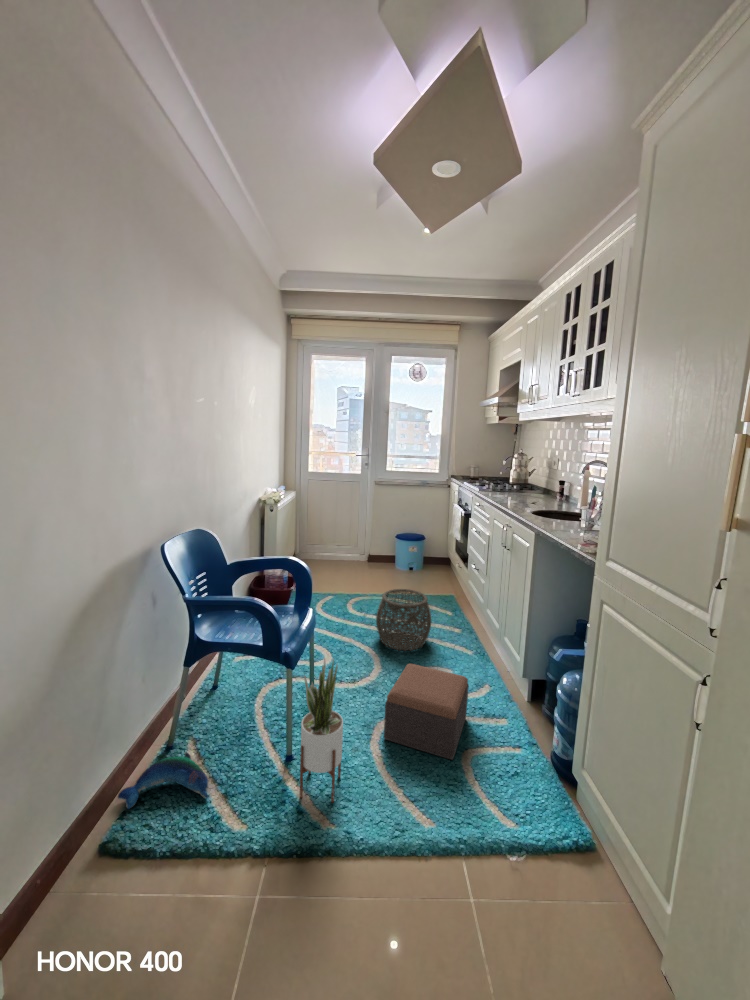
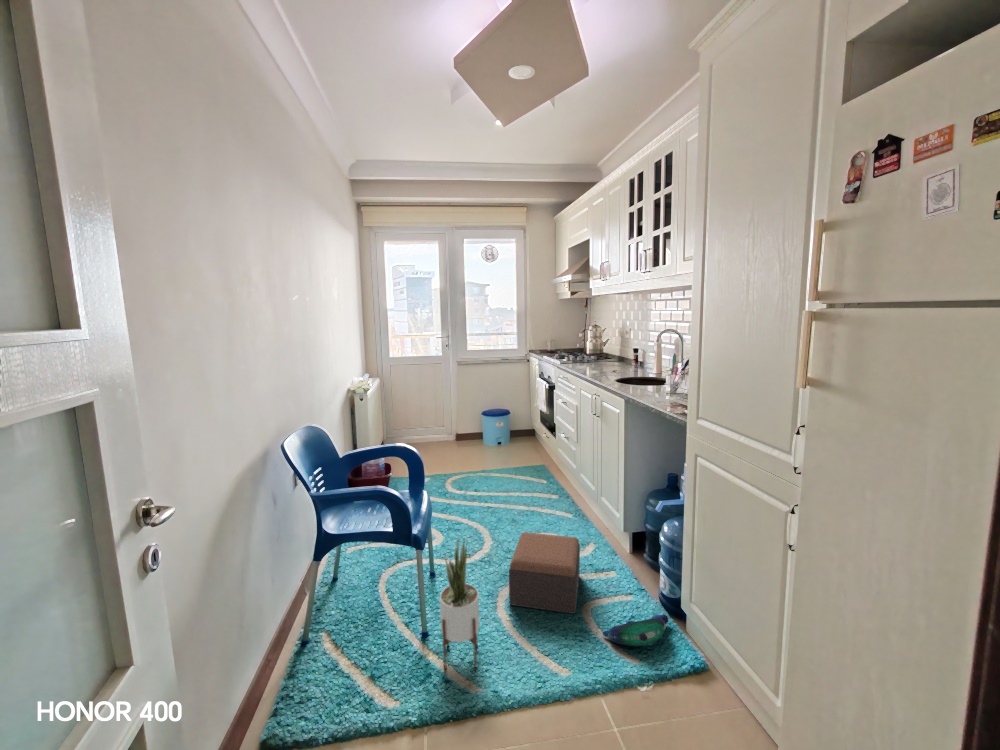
woven basket: present [376,589,431,651] -> none [480,464,533,523]
plush toy: present [118,752,209,809] -> present [603,615,669,646]

